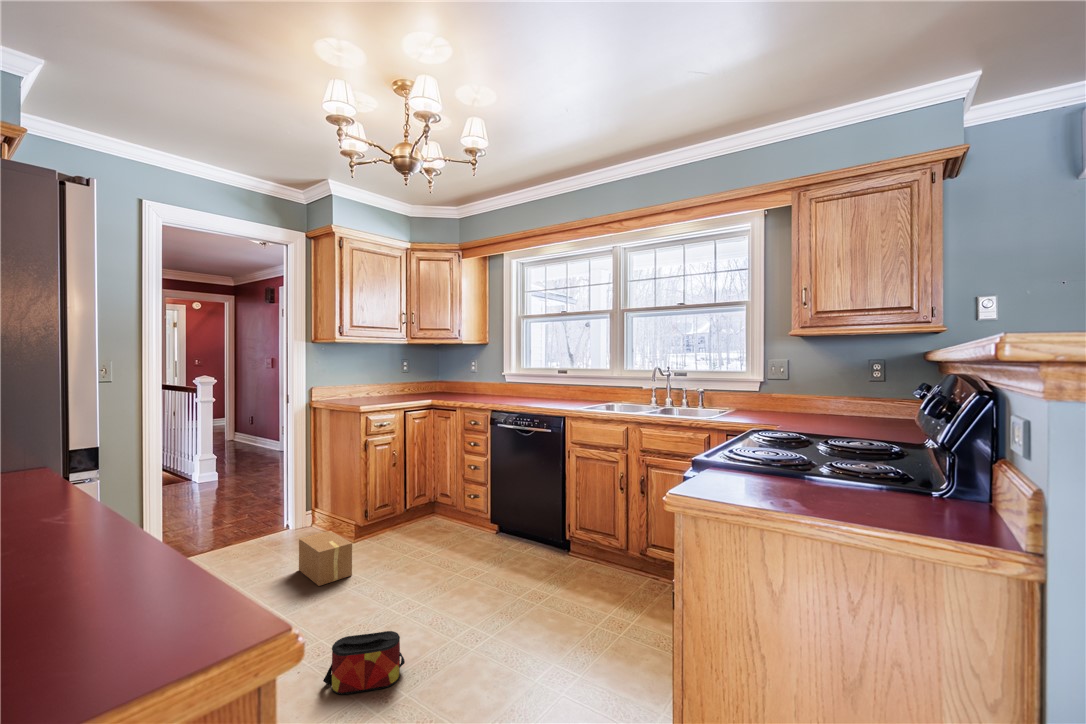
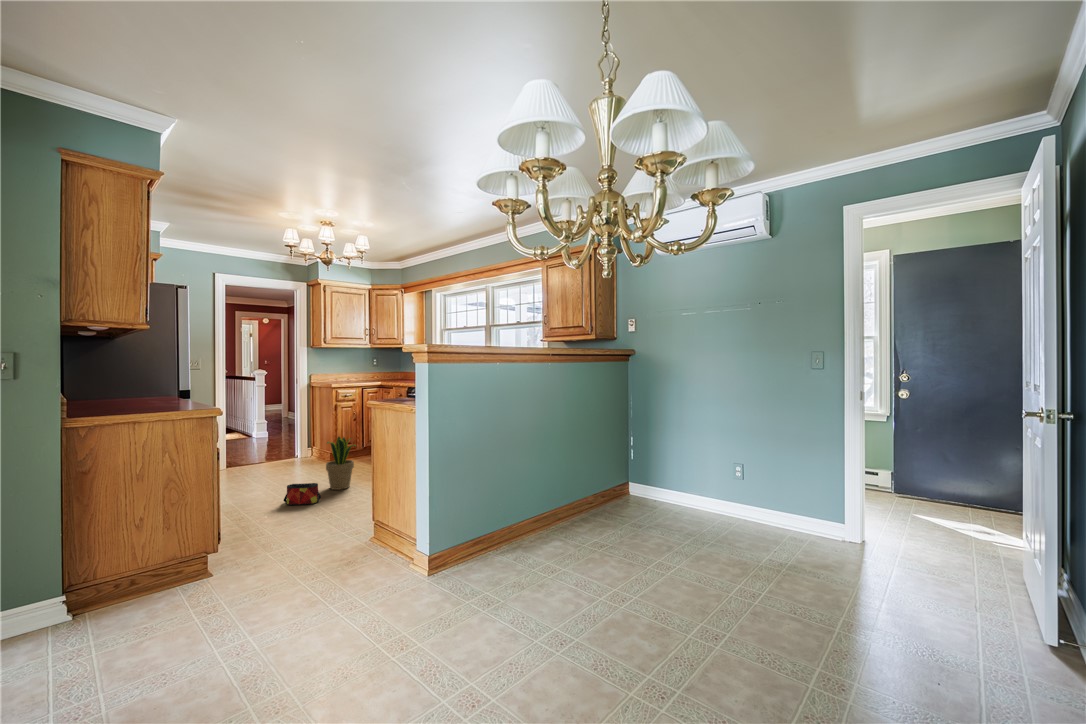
potted plant: none [390,512,450,625] -> present [326,437,356,490]
cardboard box: present [299,531,352,586] -> none [294,453,319,478]

